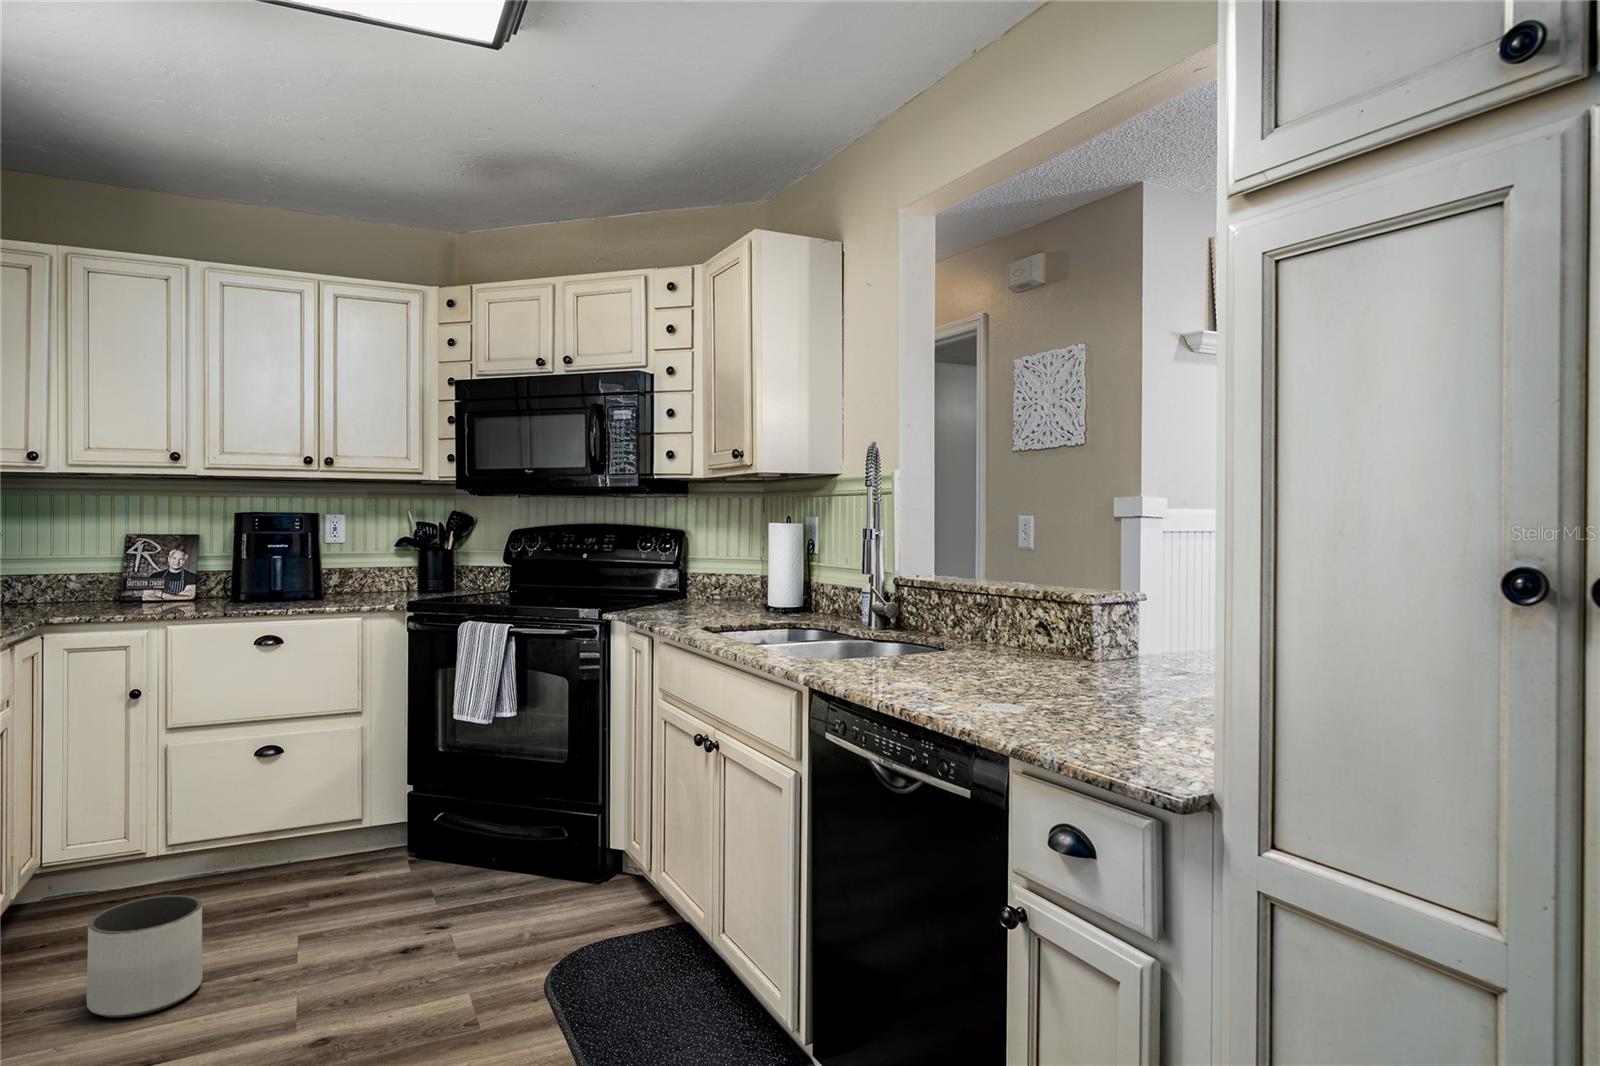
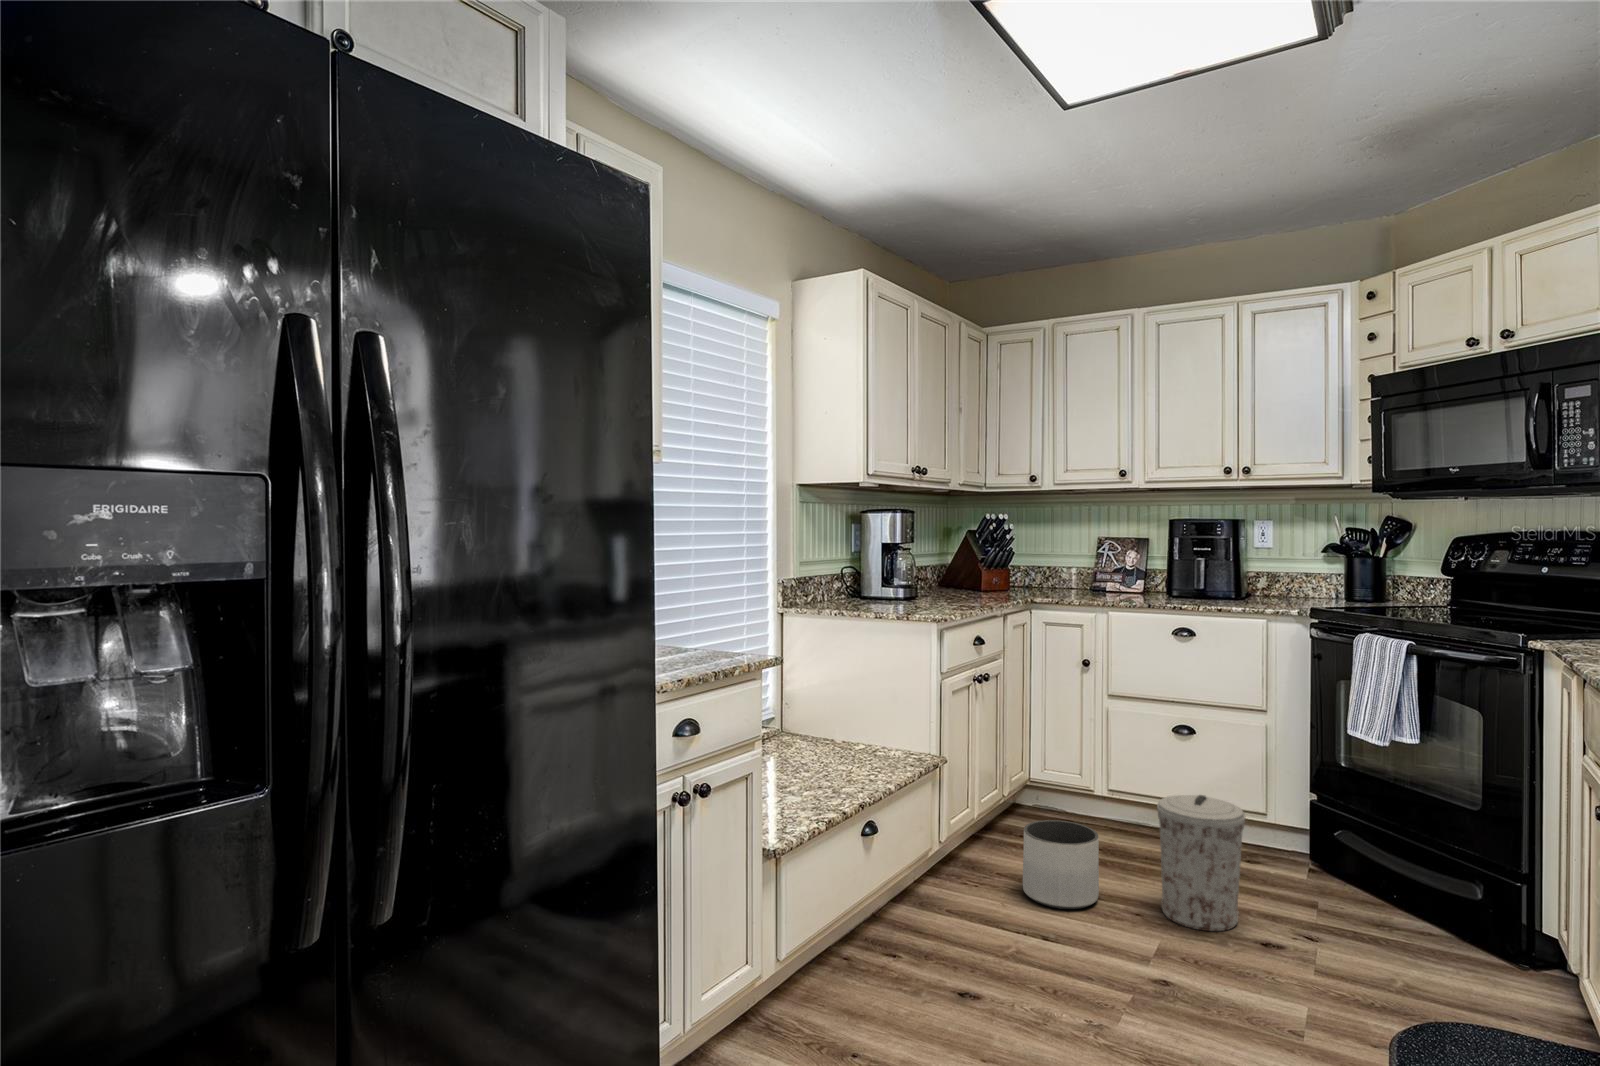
trash can: none [277,815,378,968] -> present [1157,795,1246,931]

